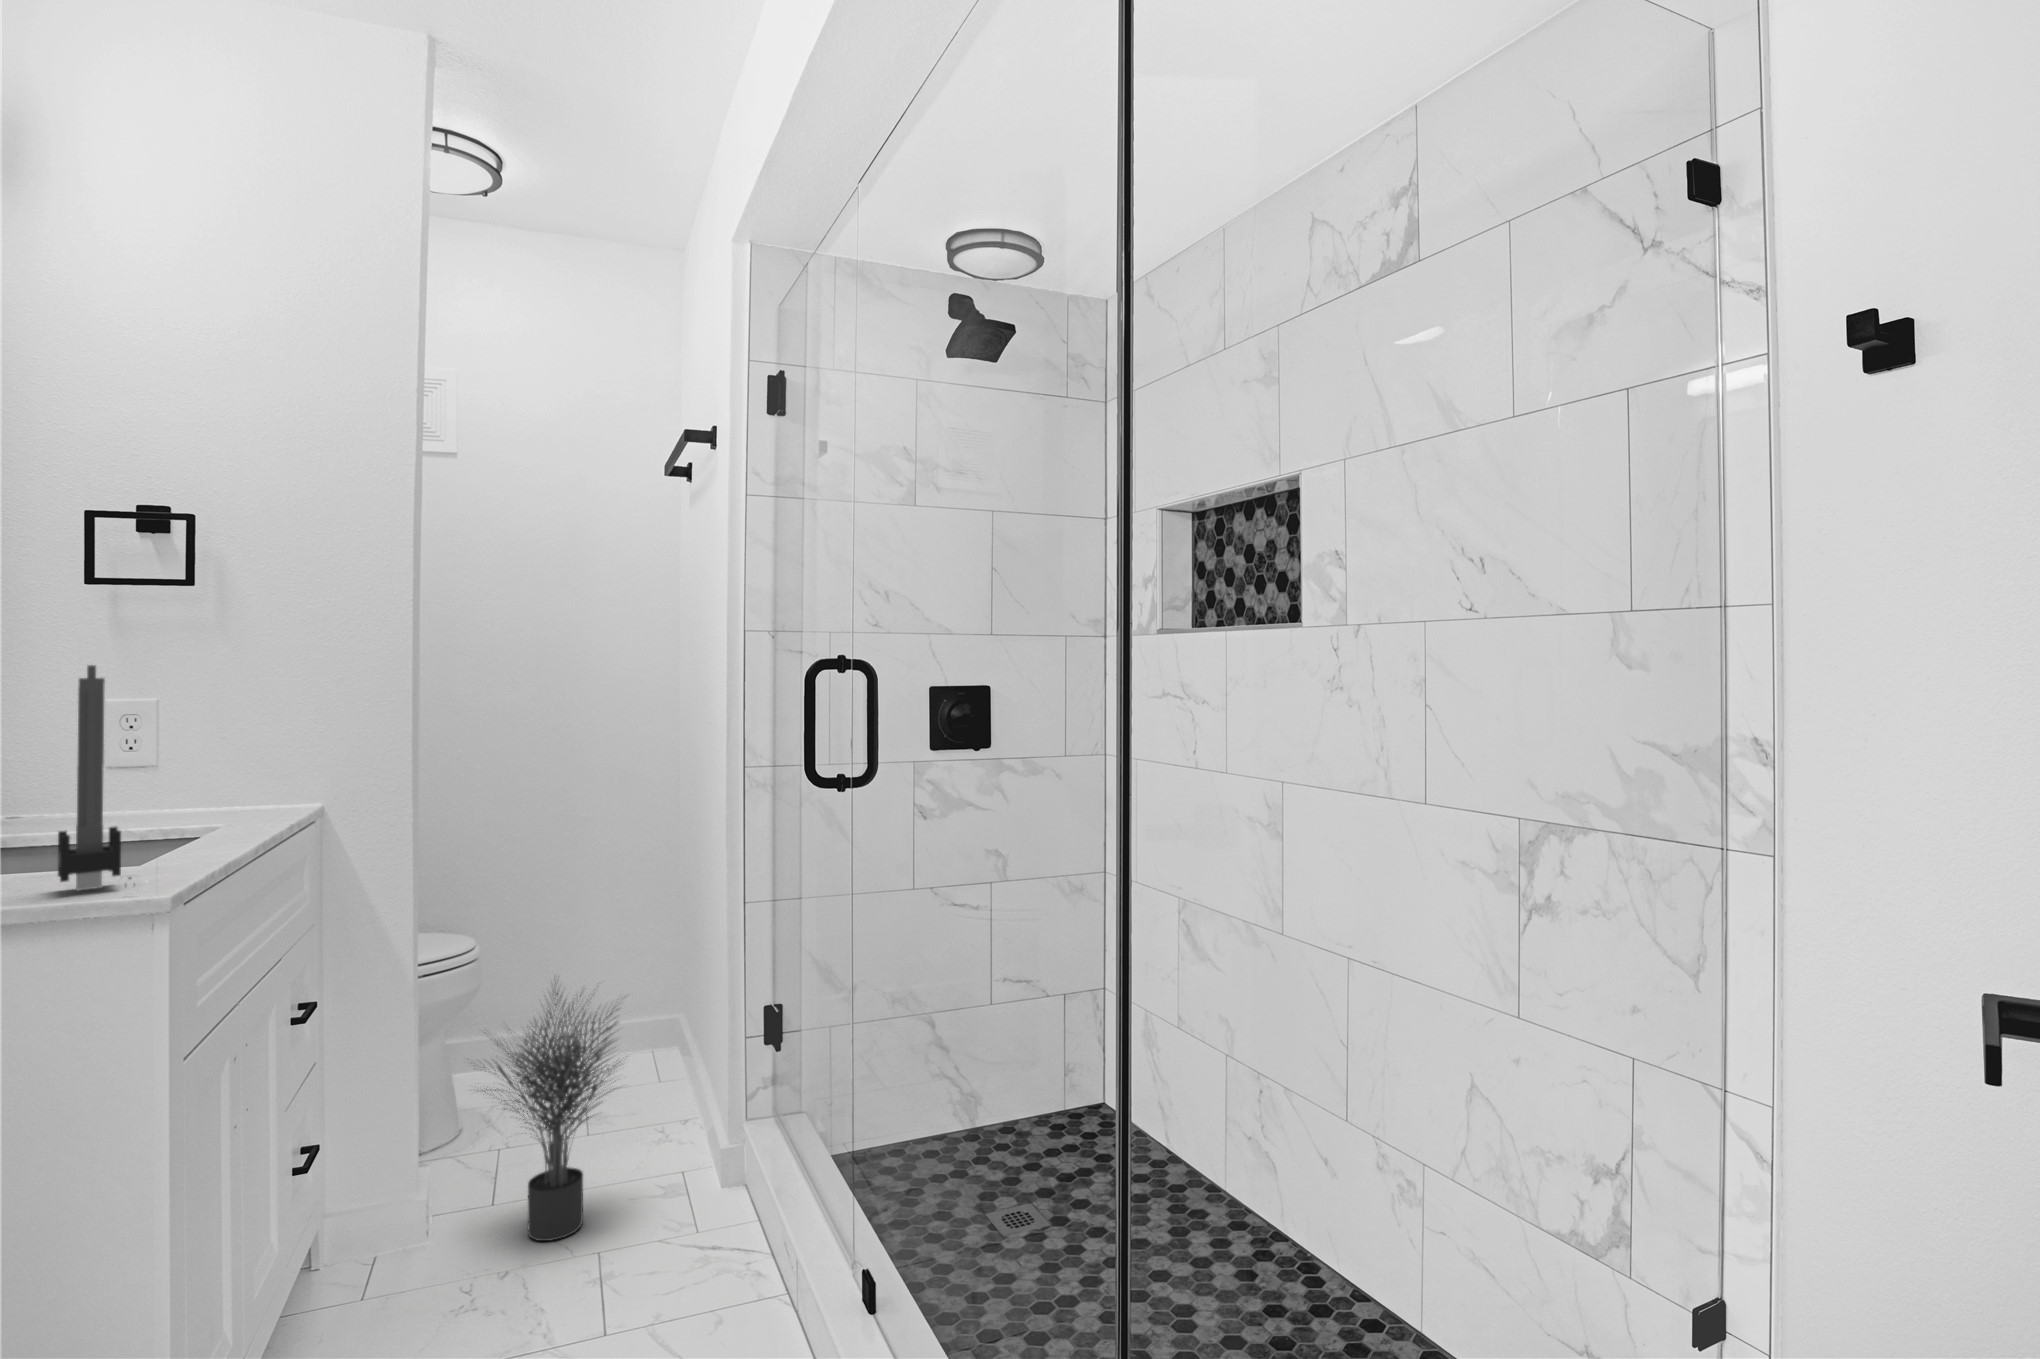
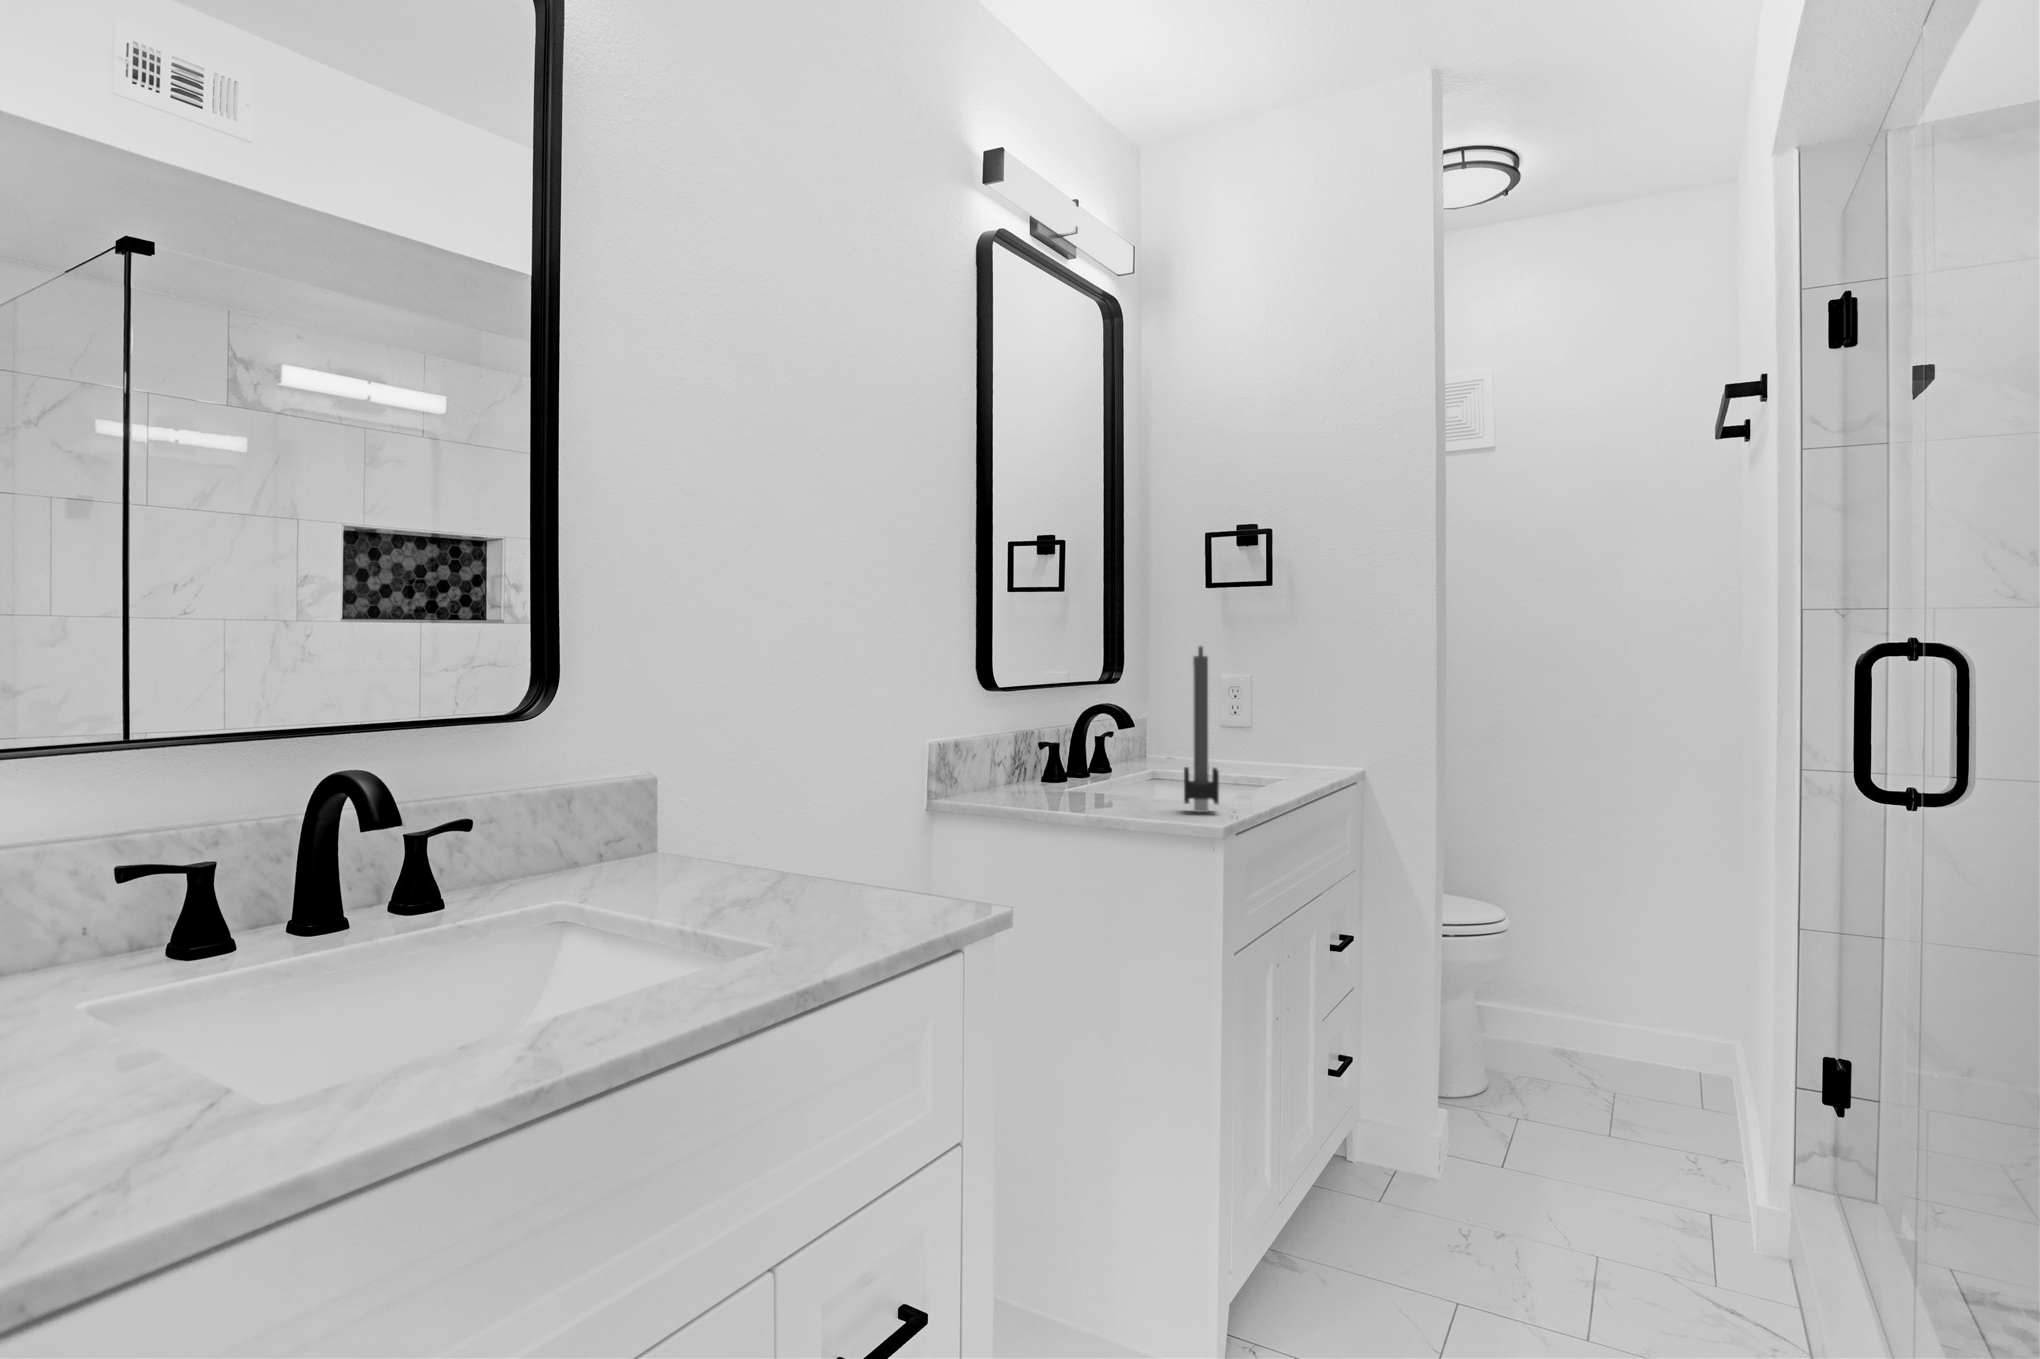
potted plant: present [467,976,621,1241] -> none [1481,963,1661,1234]

